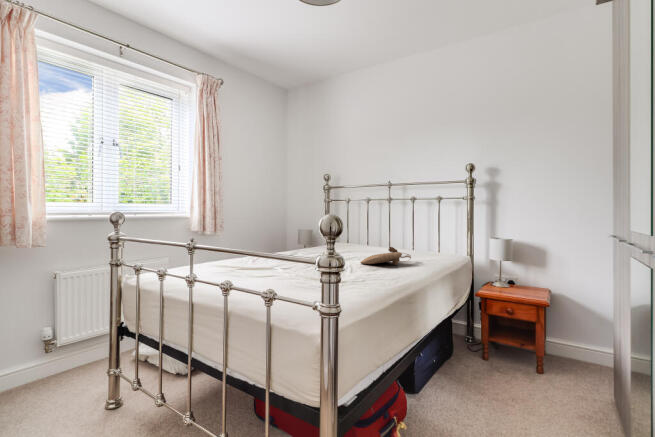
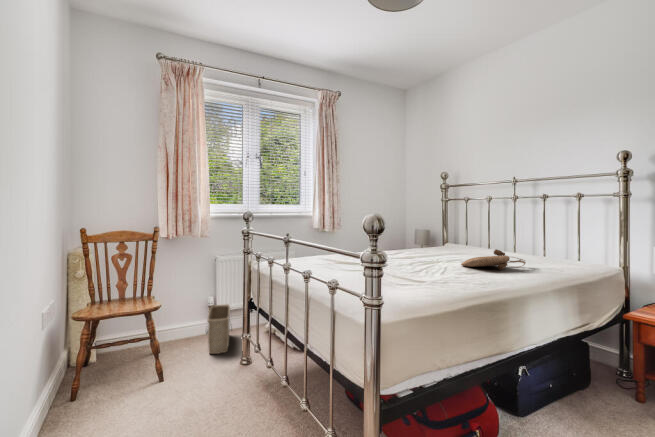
basket: none [43,335,86,407] -> present [206,304,230,354]

